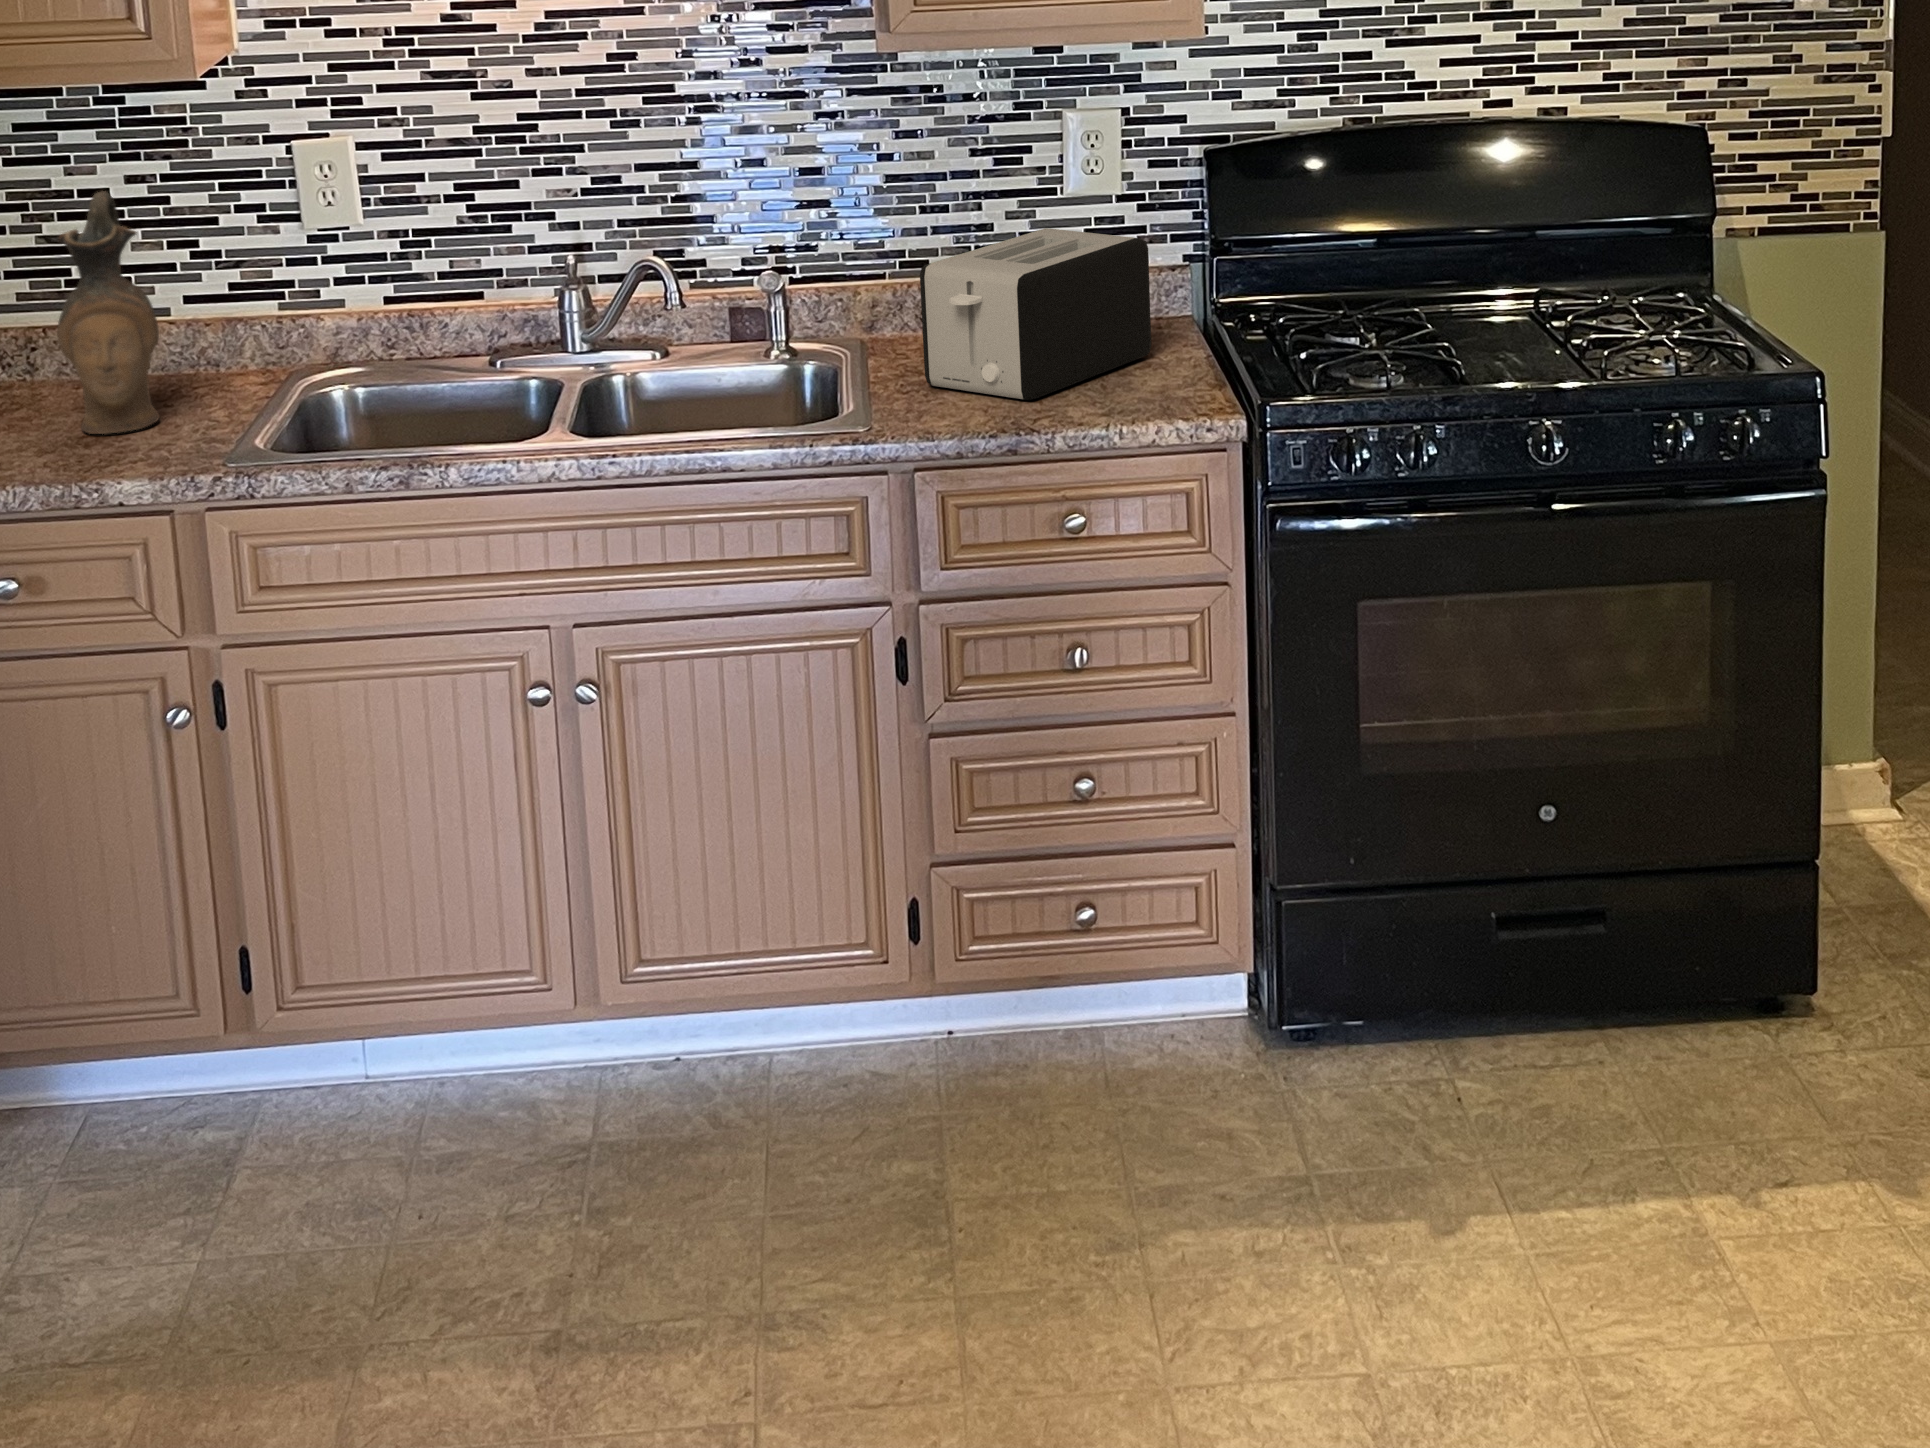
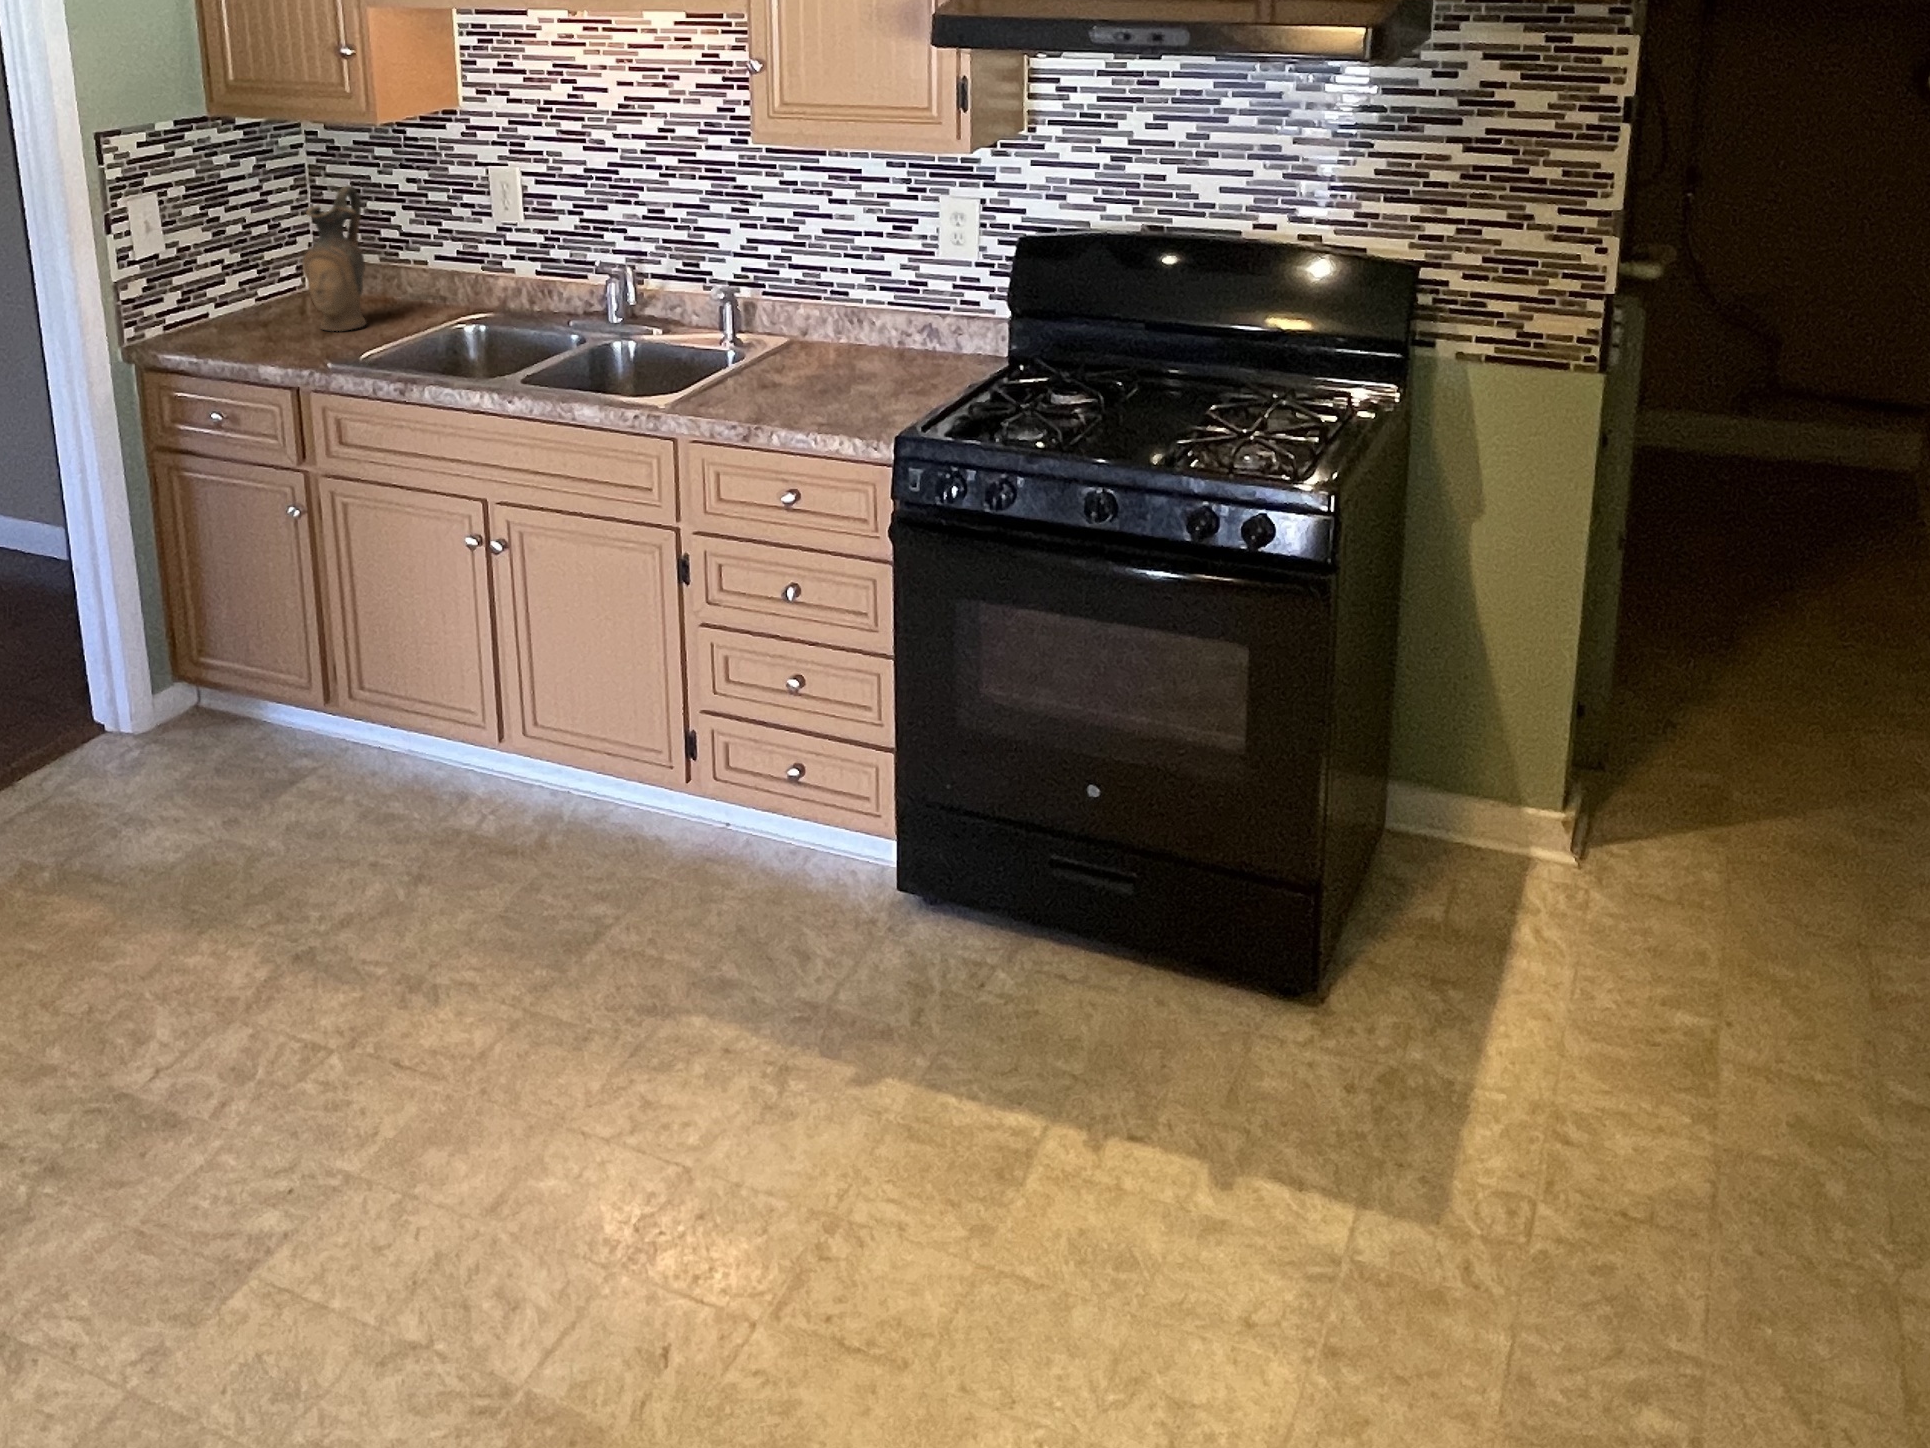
toaster: present [920,228,1151,400] -> none [765,280,940,399]

